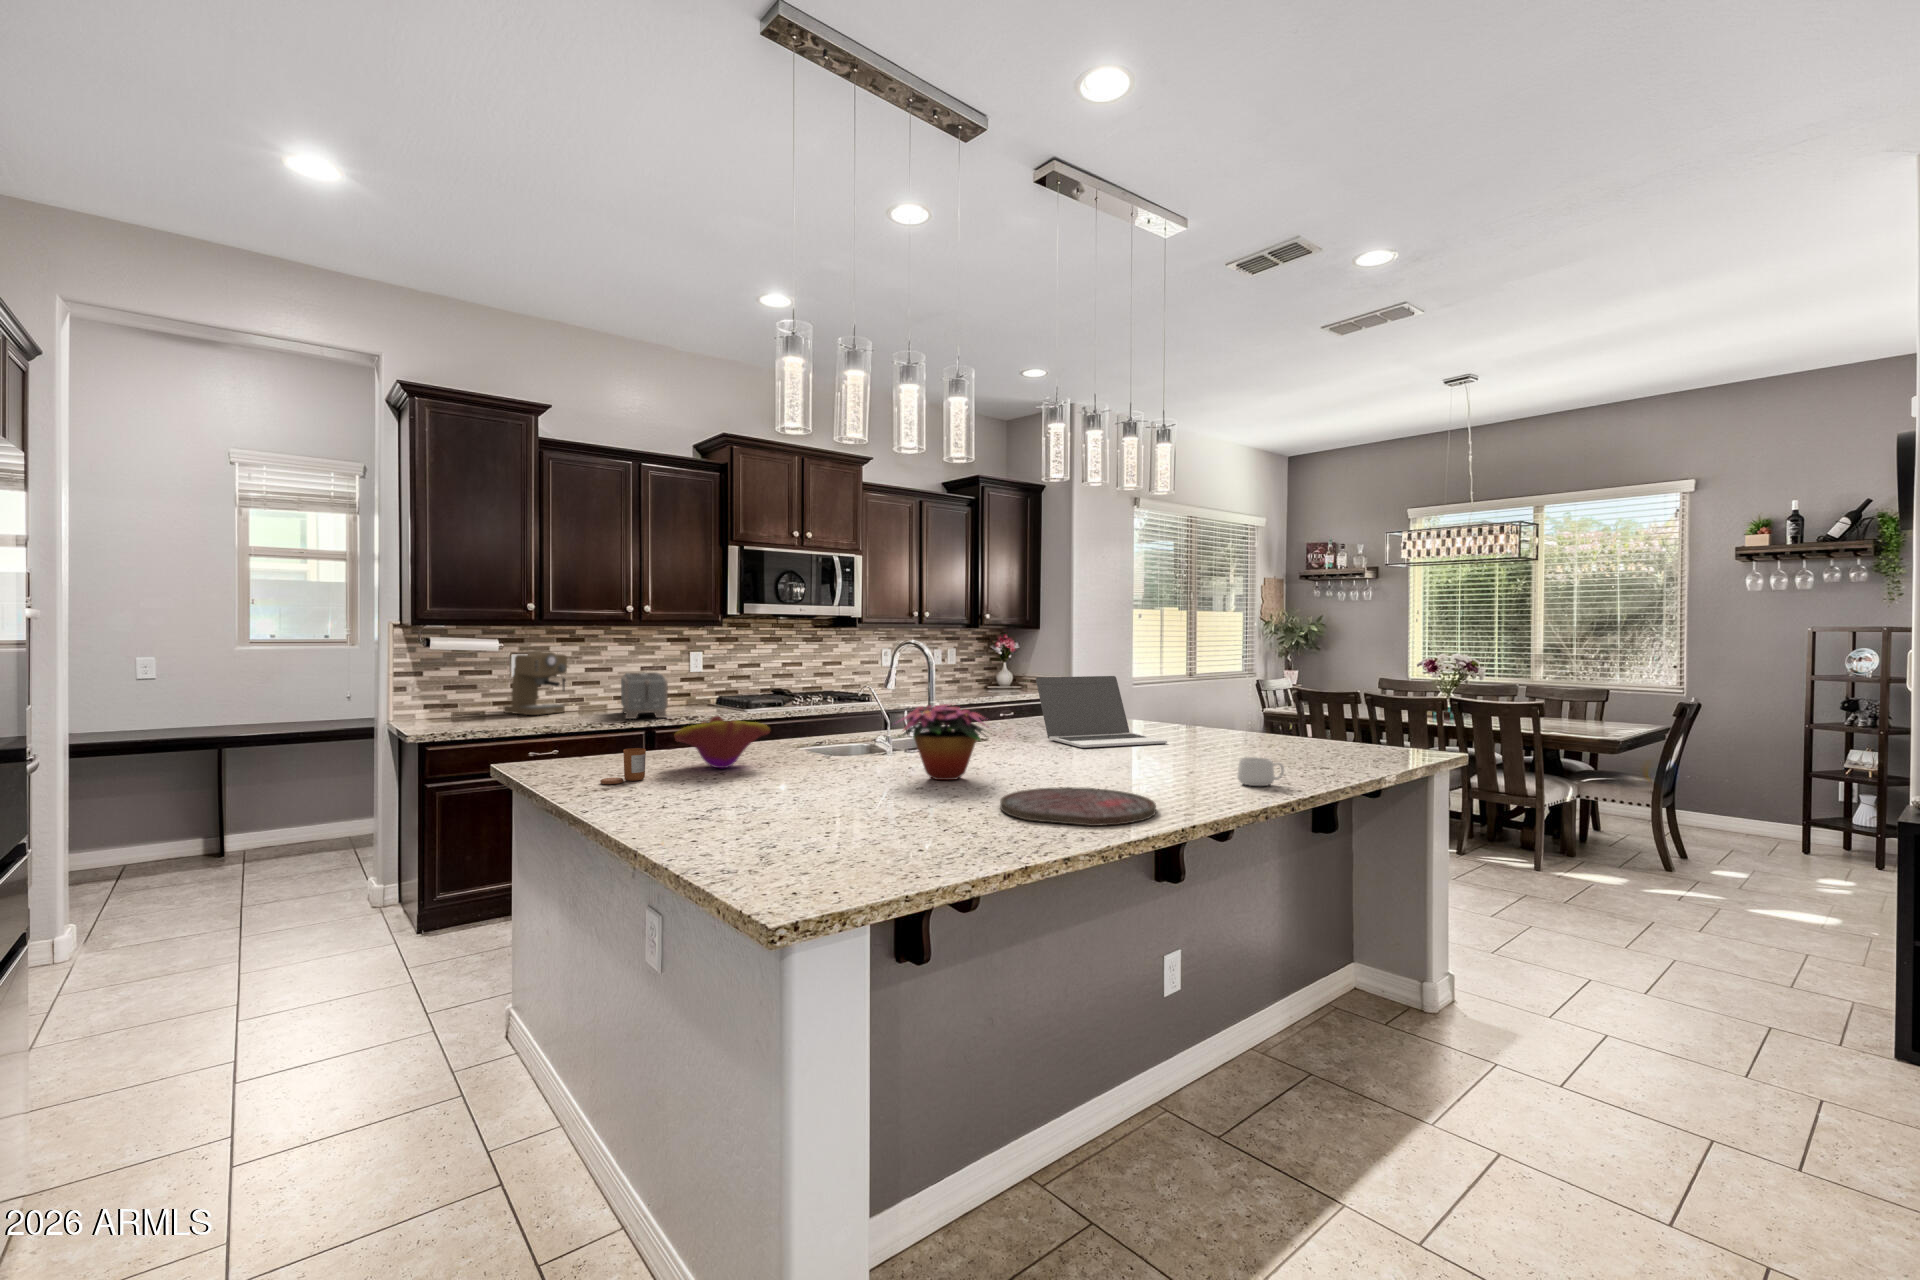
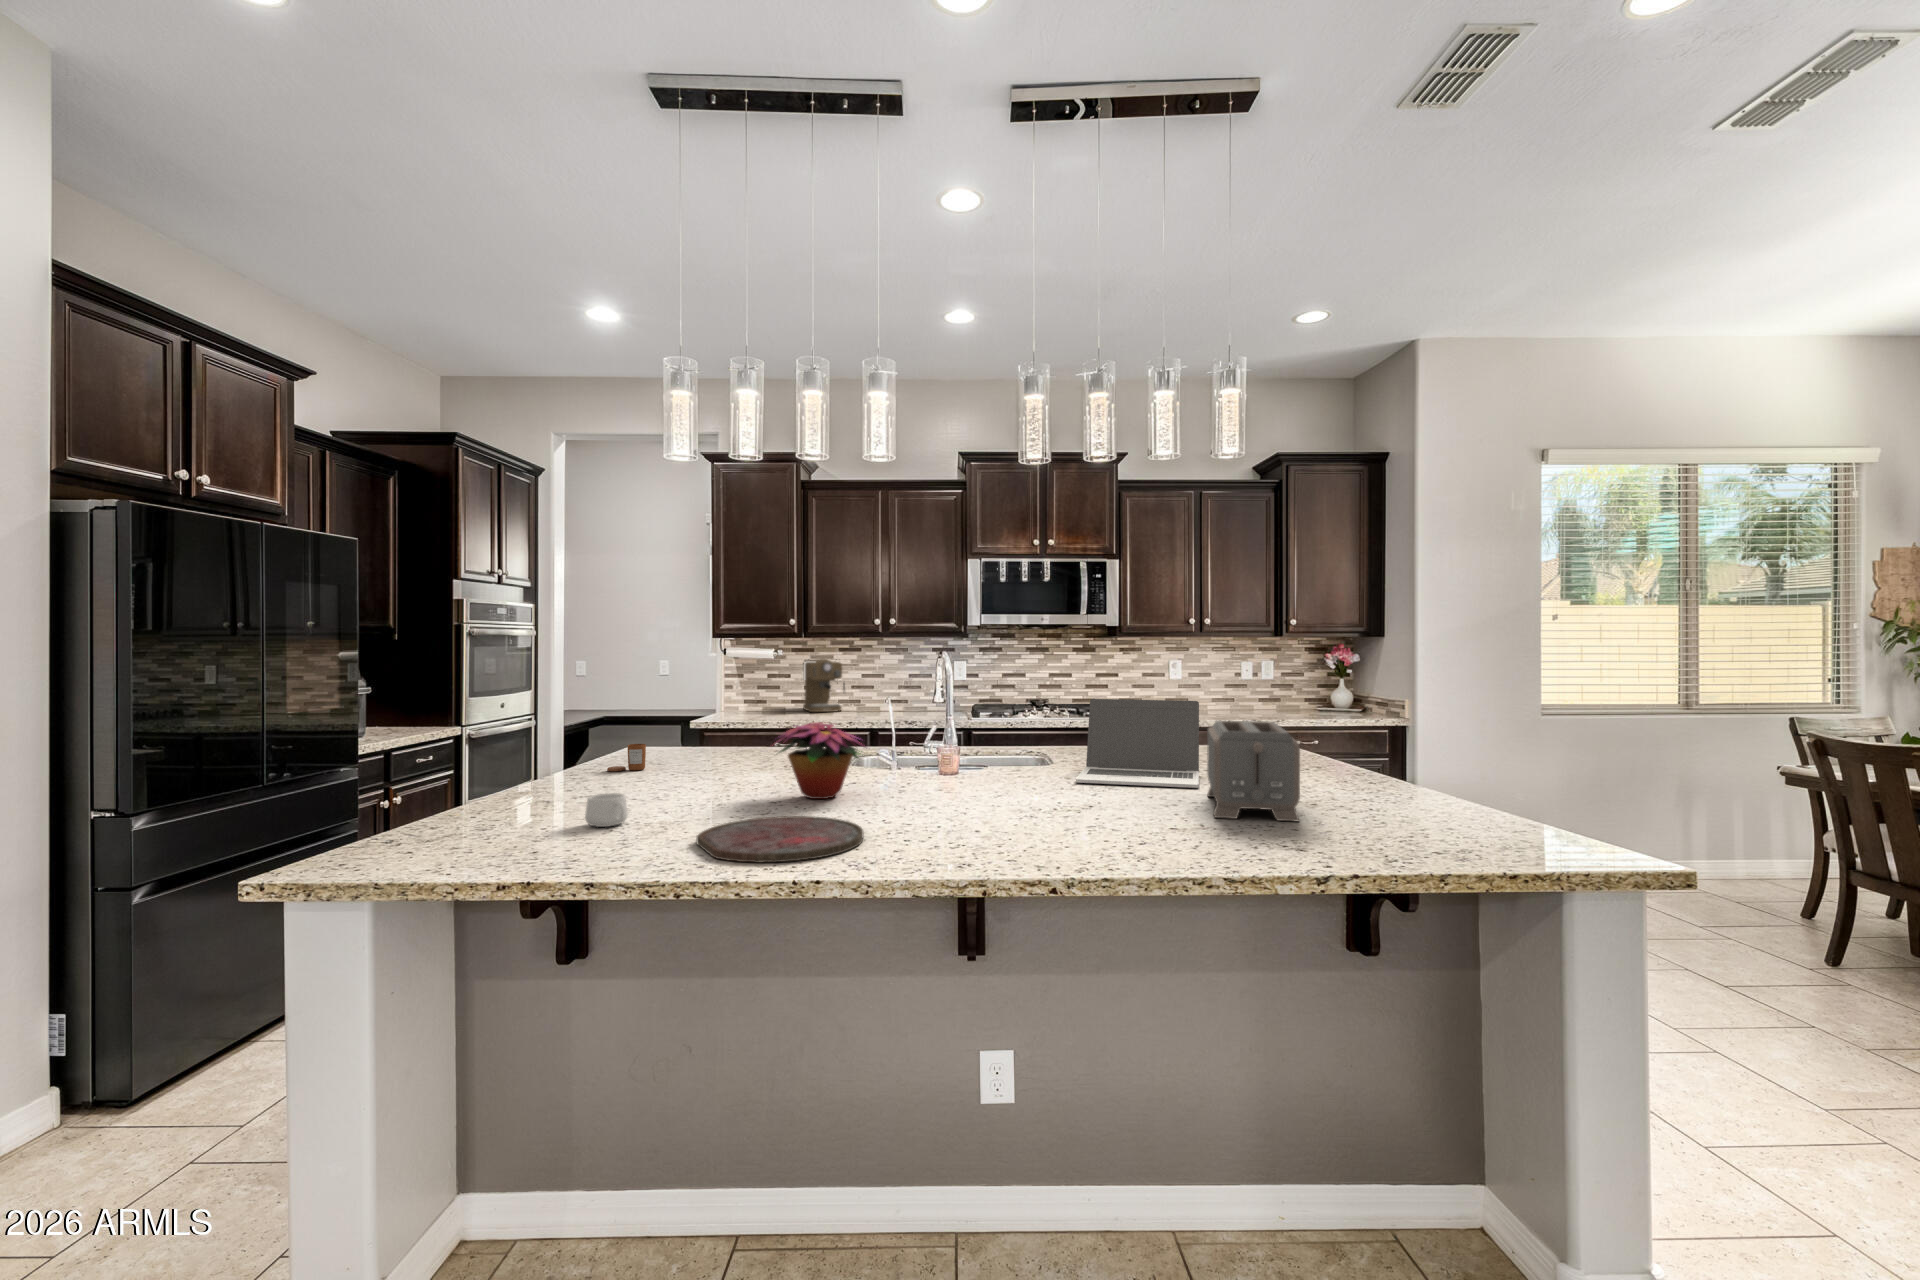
toaster: present [621,672,668,719] -> present [1207,721,1300,821]
decorative bowl: present [674,716,770,769] -> none [679,721,767,768]
mug: present [1237,757,1284,786] -> present [585,793,628,827]

